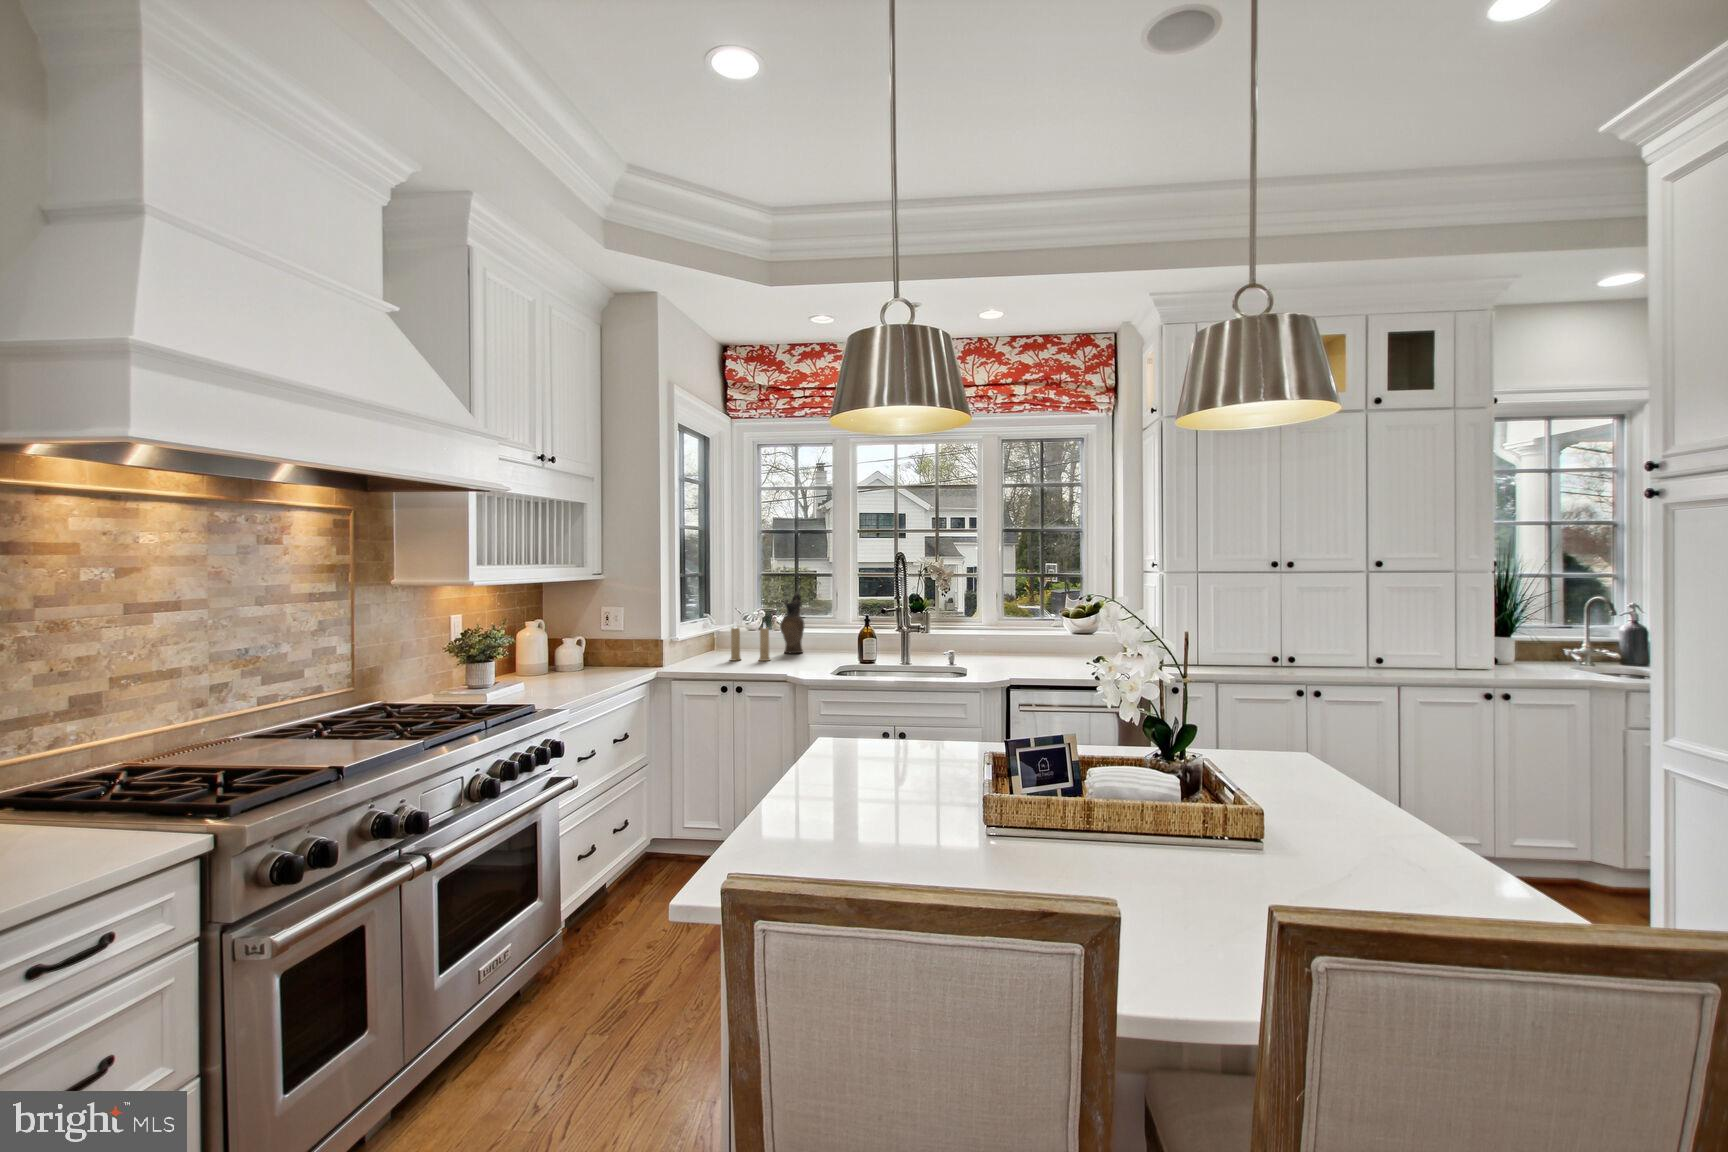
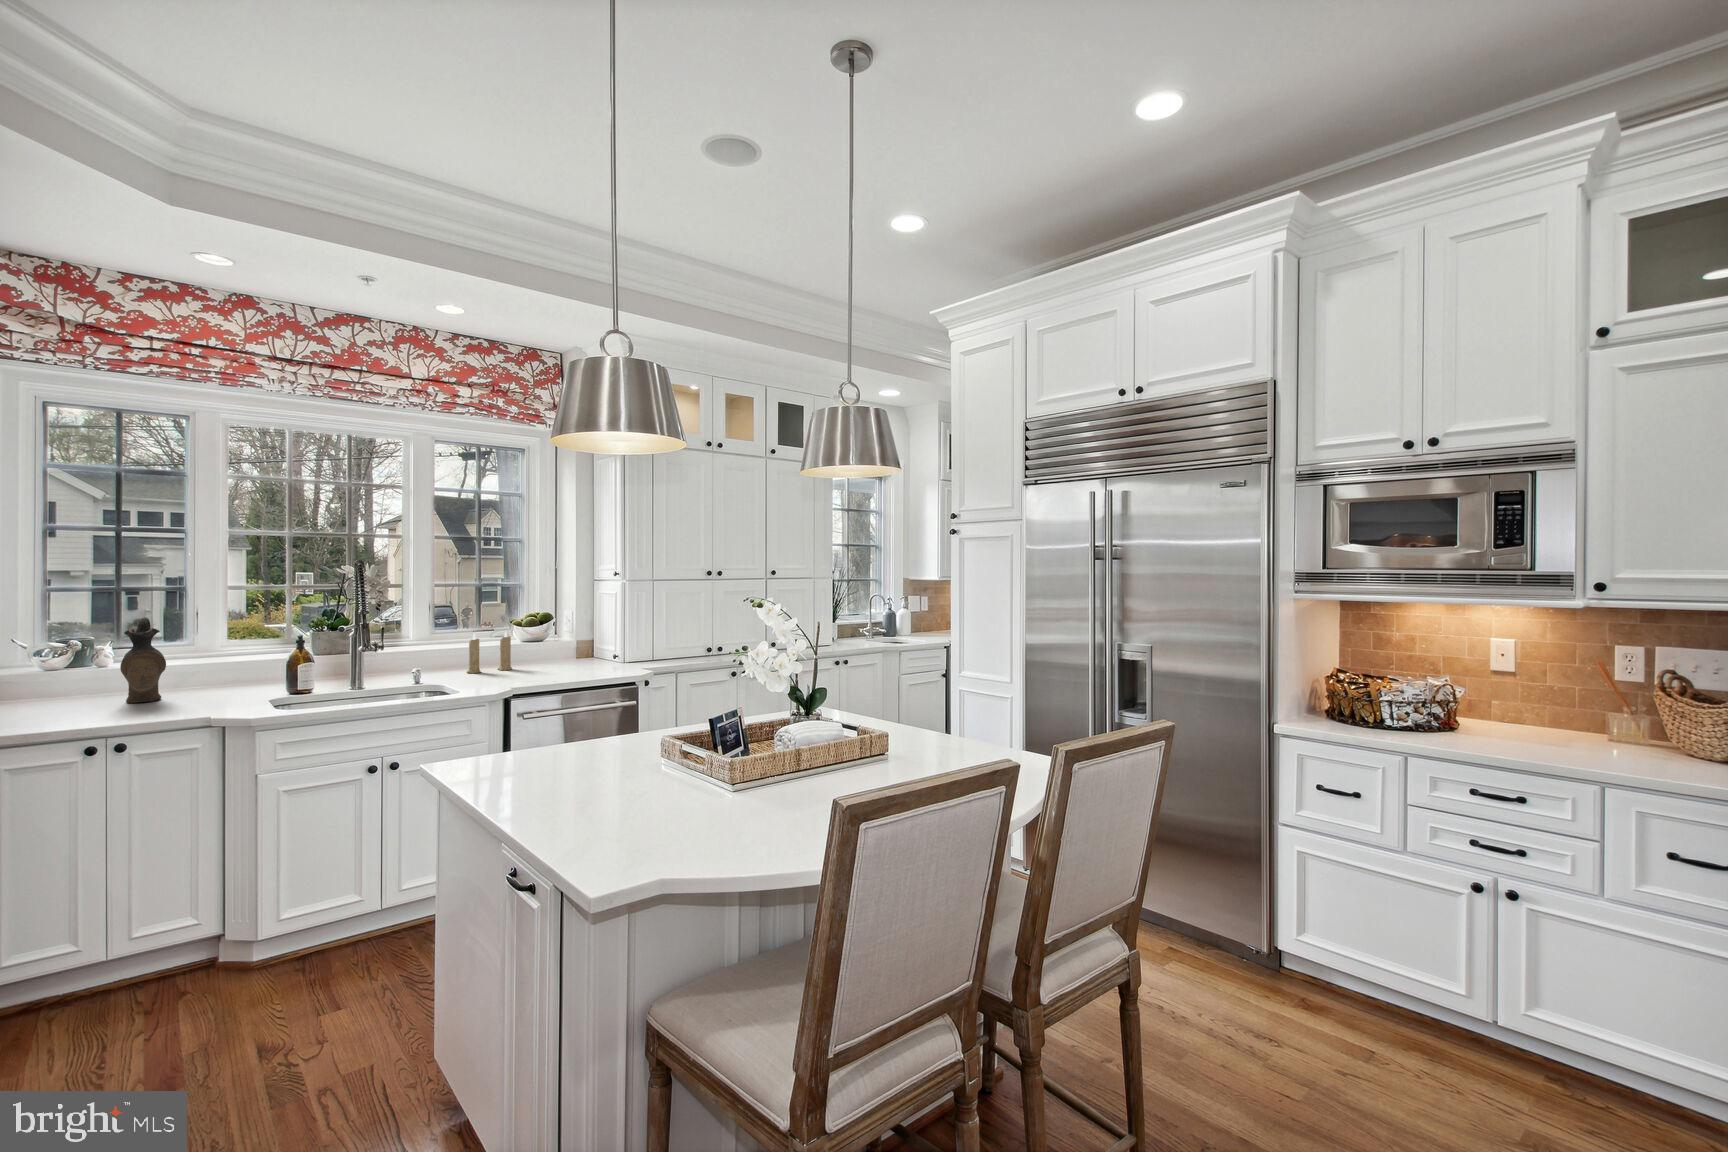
candle: present [731,624,770,661] -> present [467,631,512,673]

